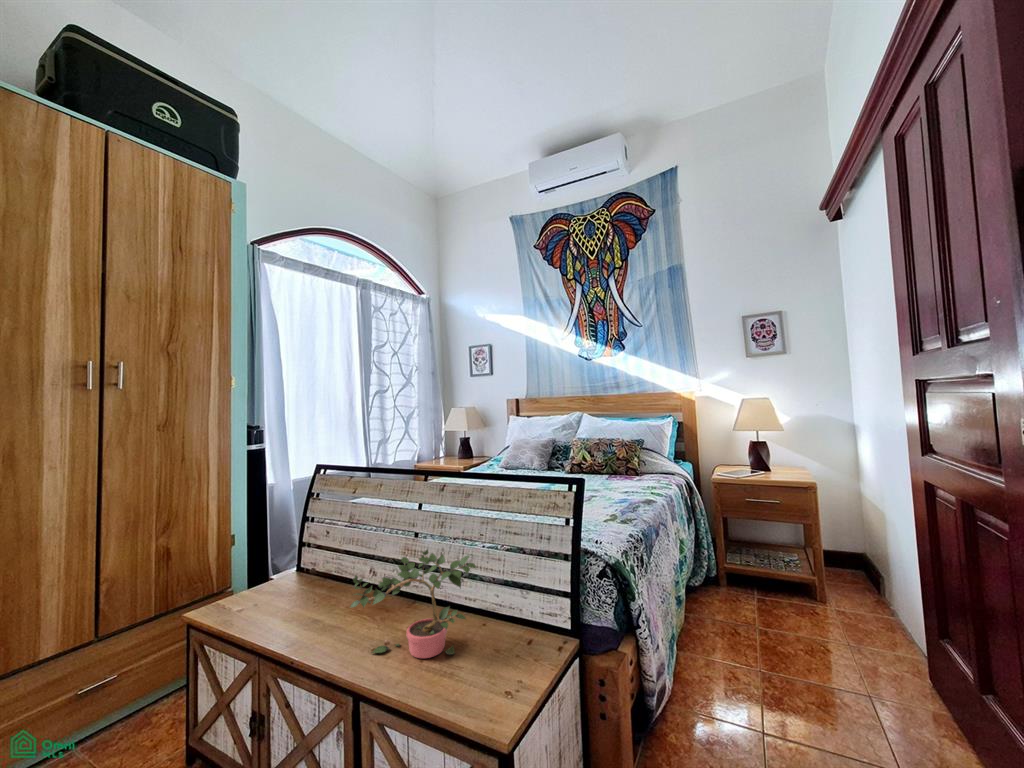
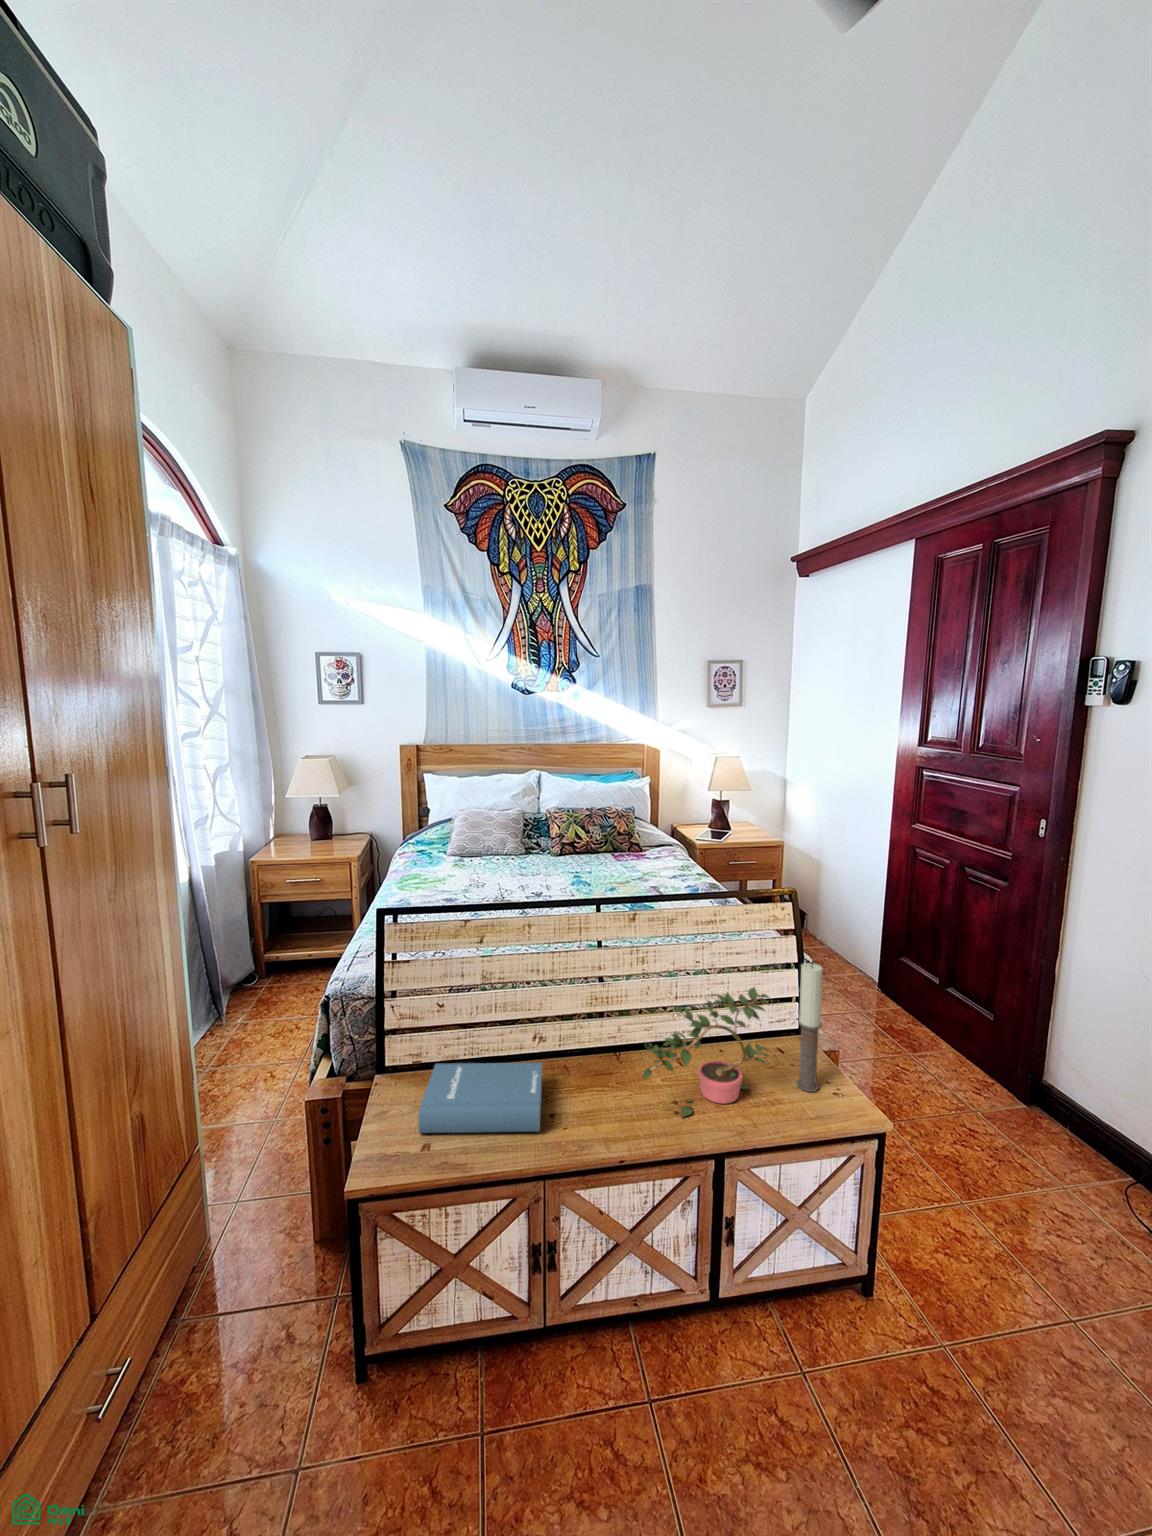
candle: none [490,537,515,680] -> present [796,963,823,1092]
hardback book: none [246,570,344,626] -> present [418,1063,542,1133]

